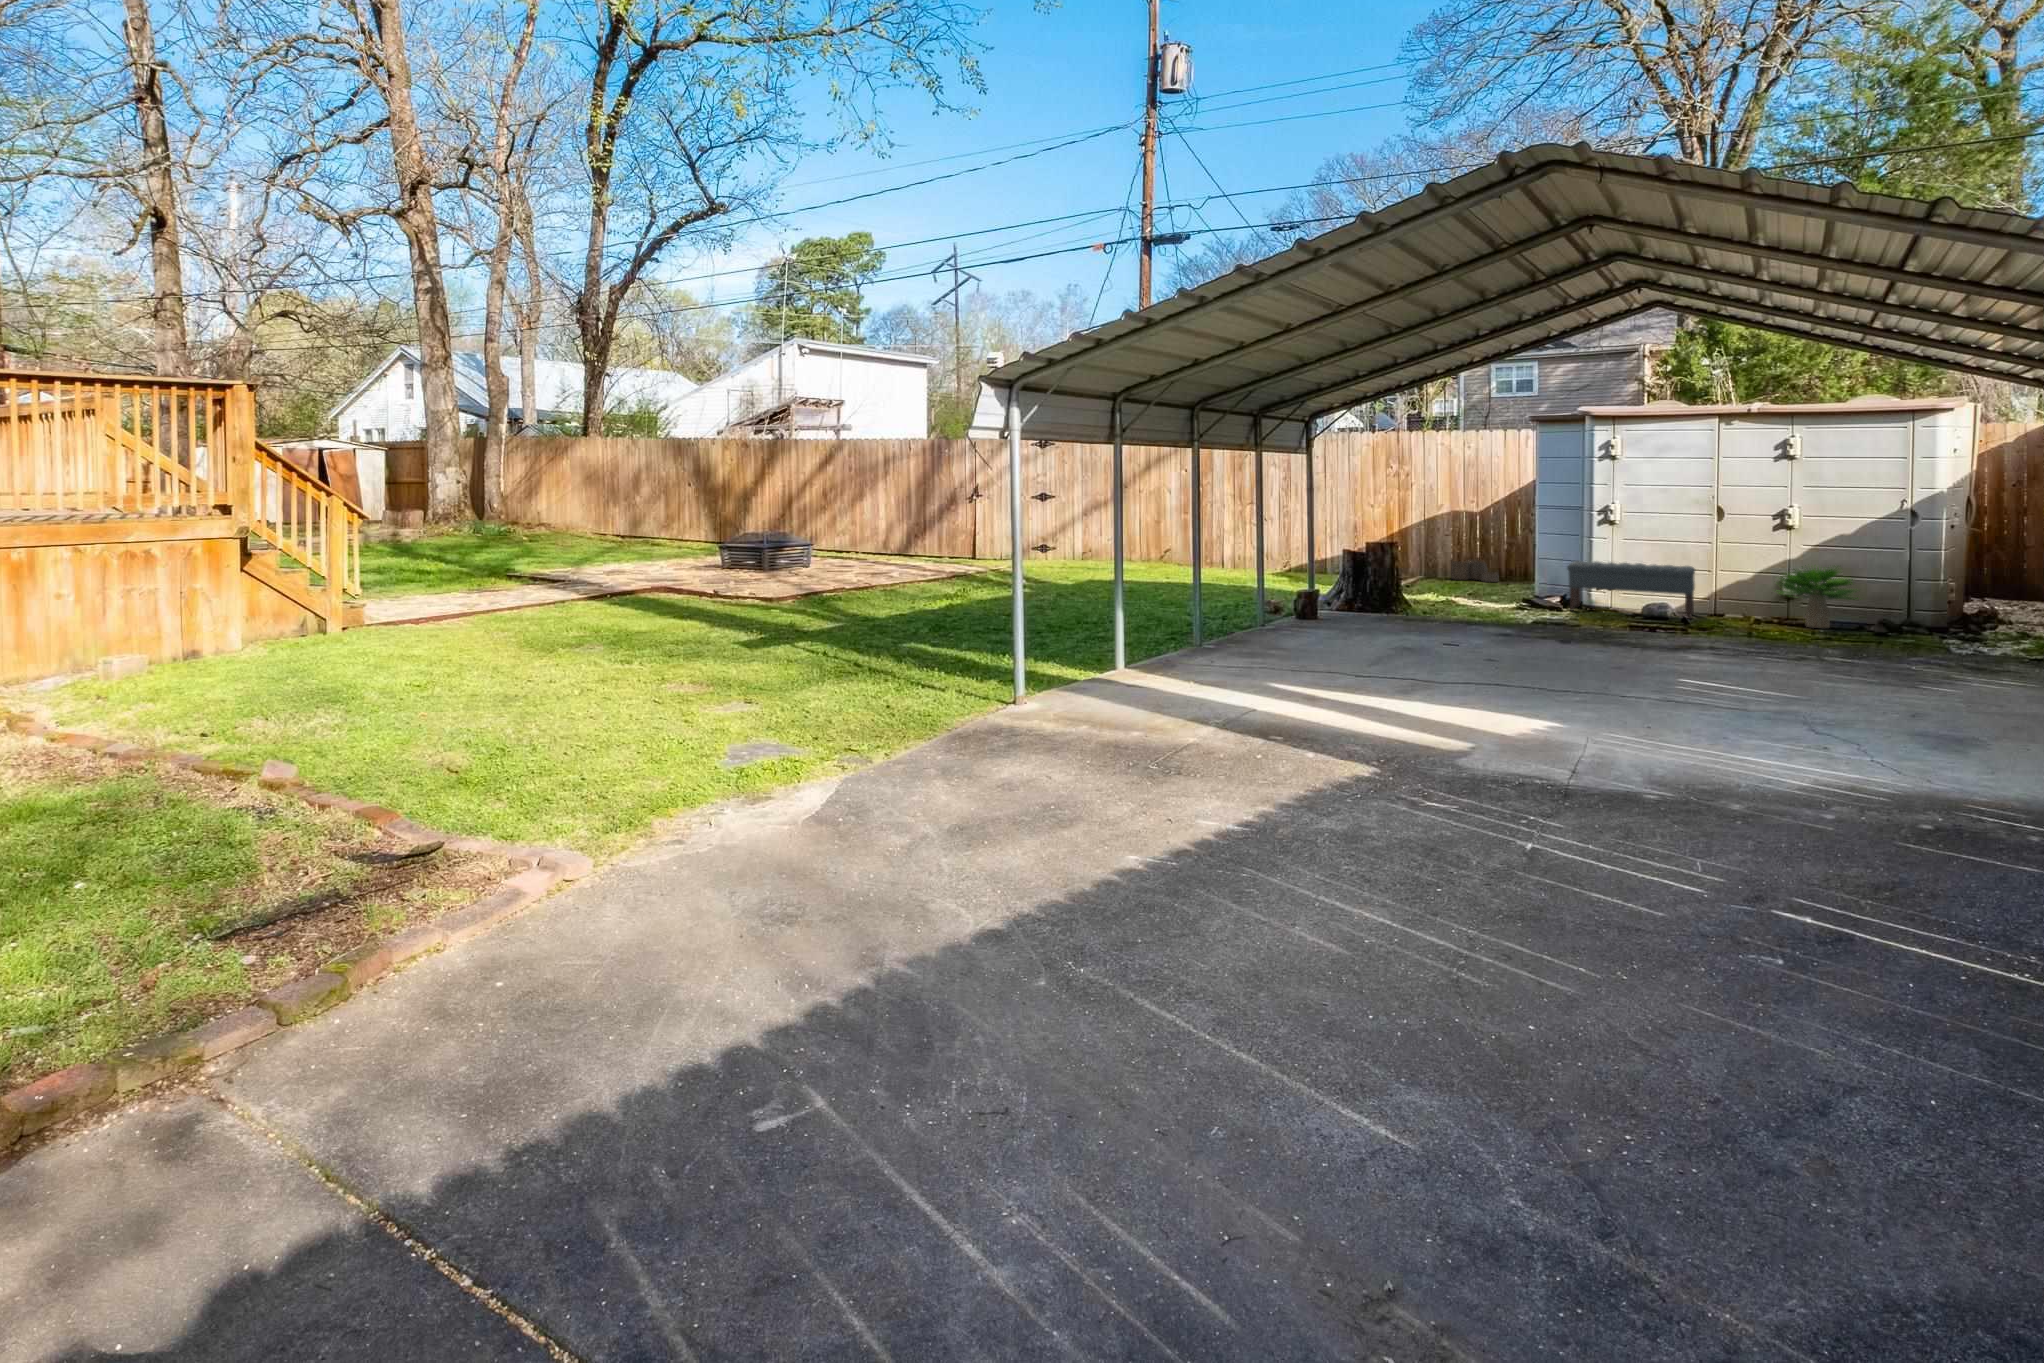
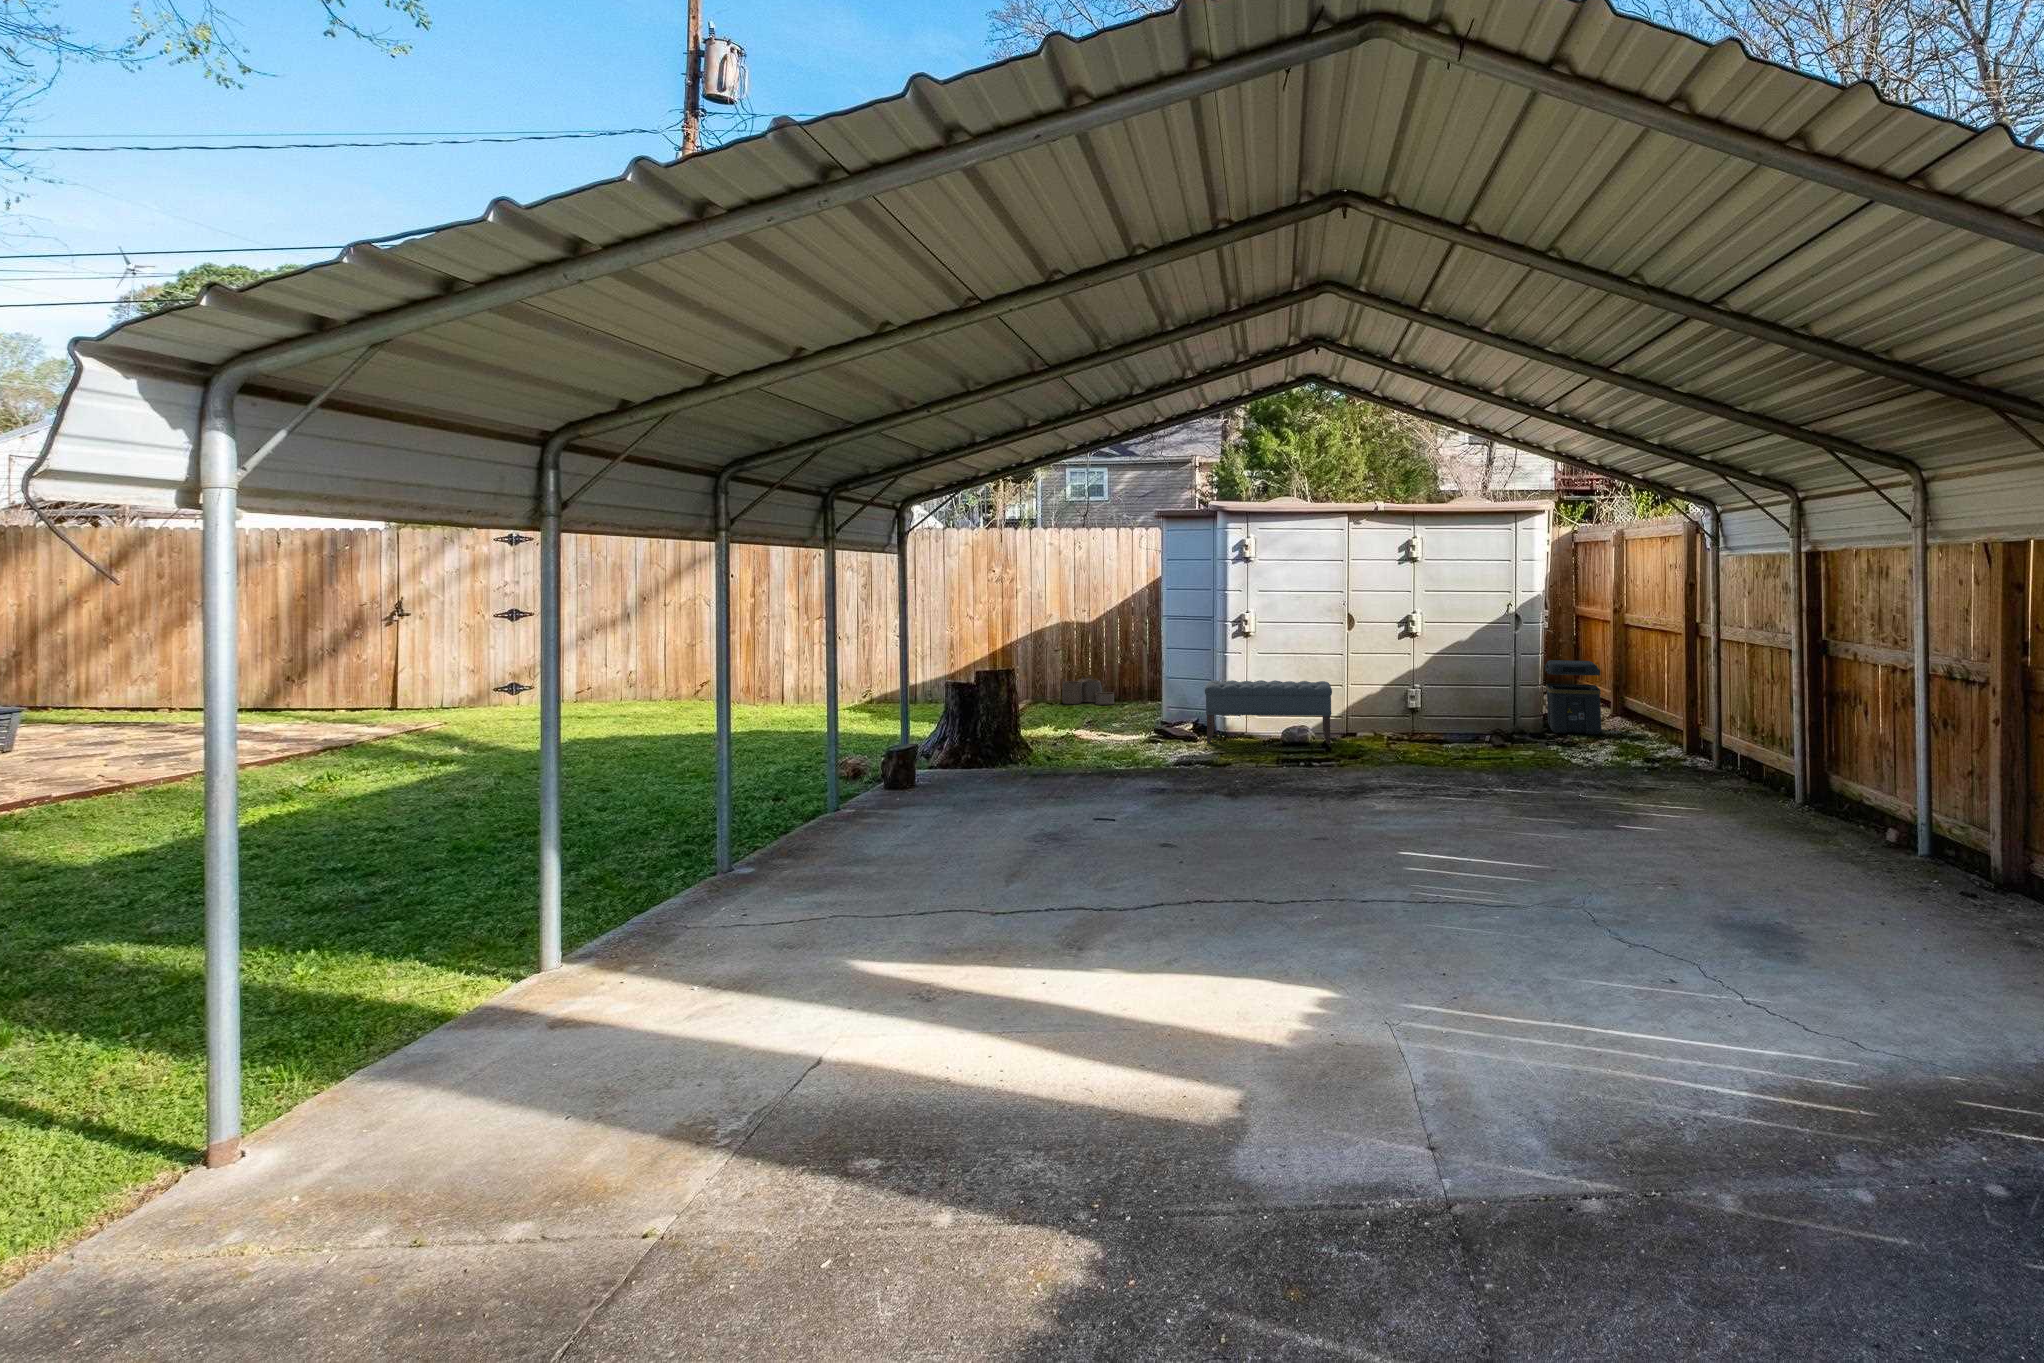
toolbox: none [1956,559,2025,633] -> present [1545,660,1601,734]
potted plant: present [1777,568,1858,628] -> none [1402,673,1488,745]

